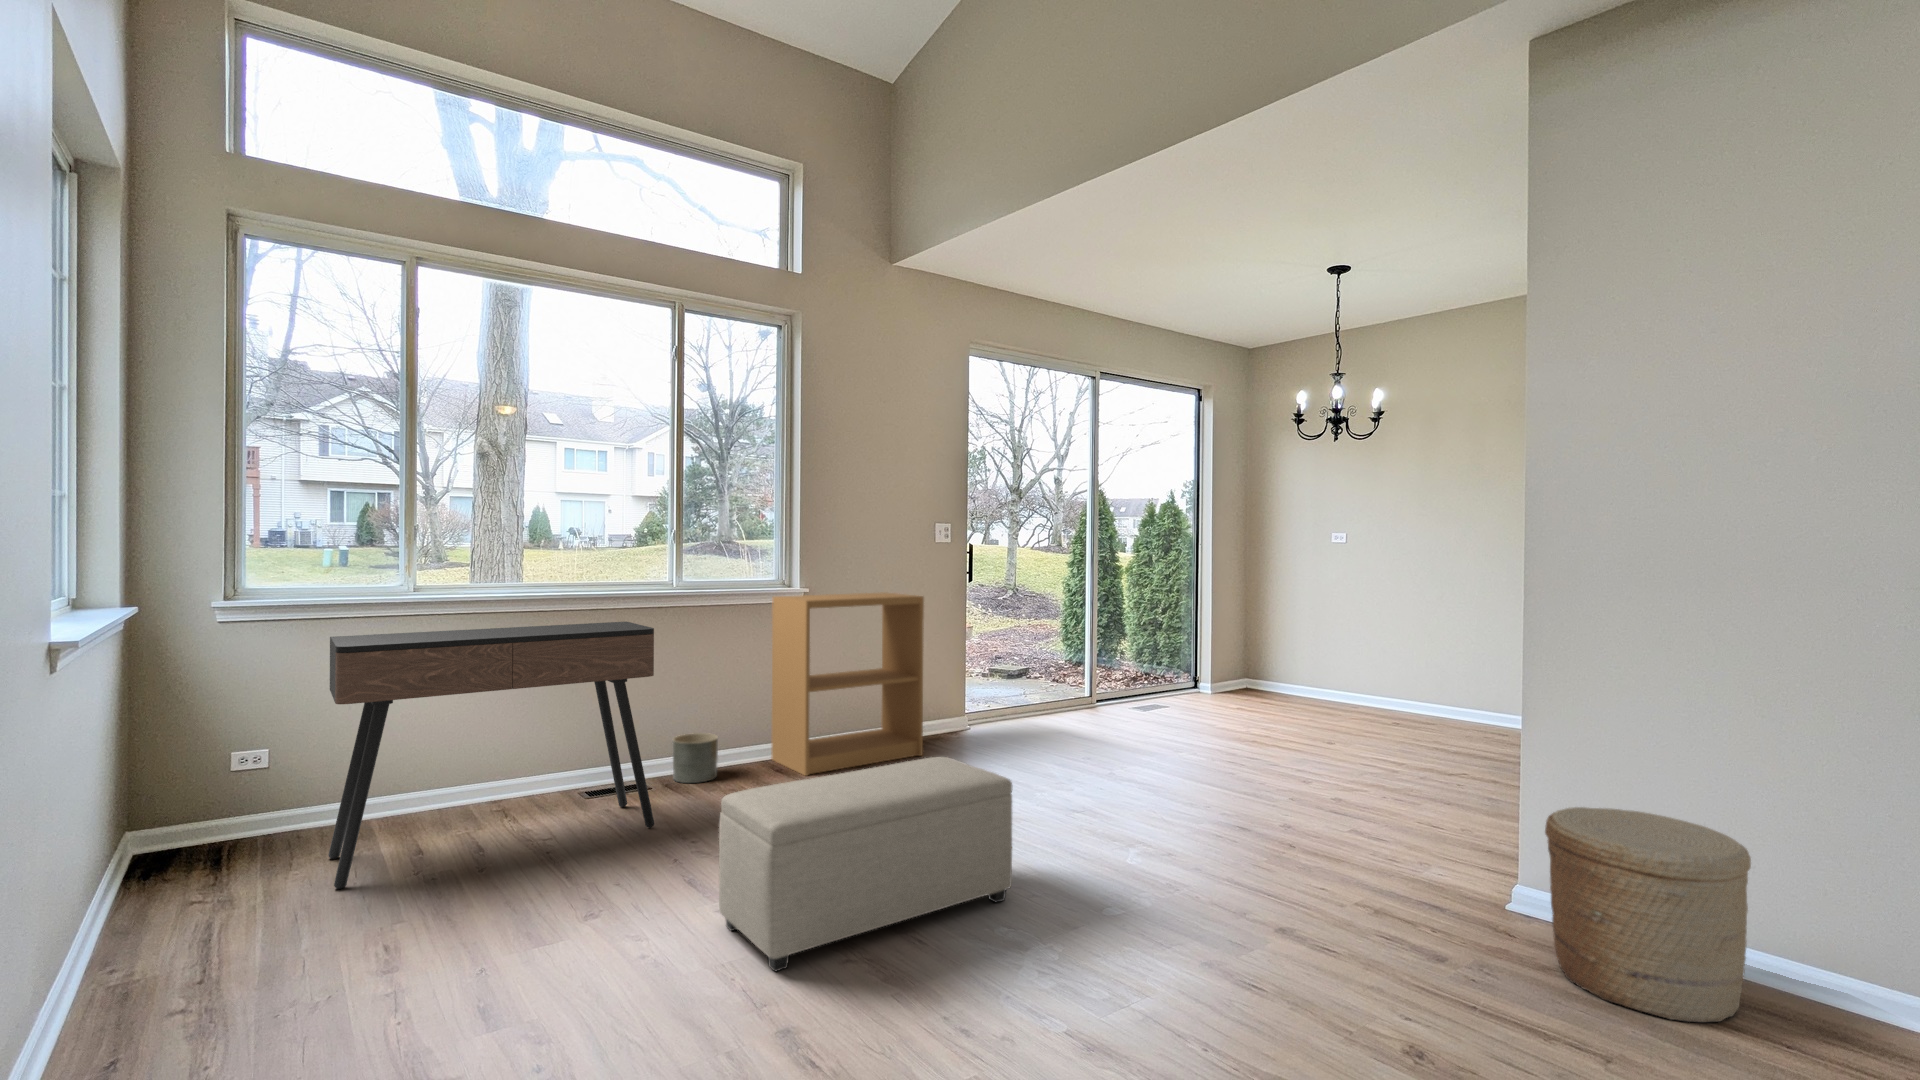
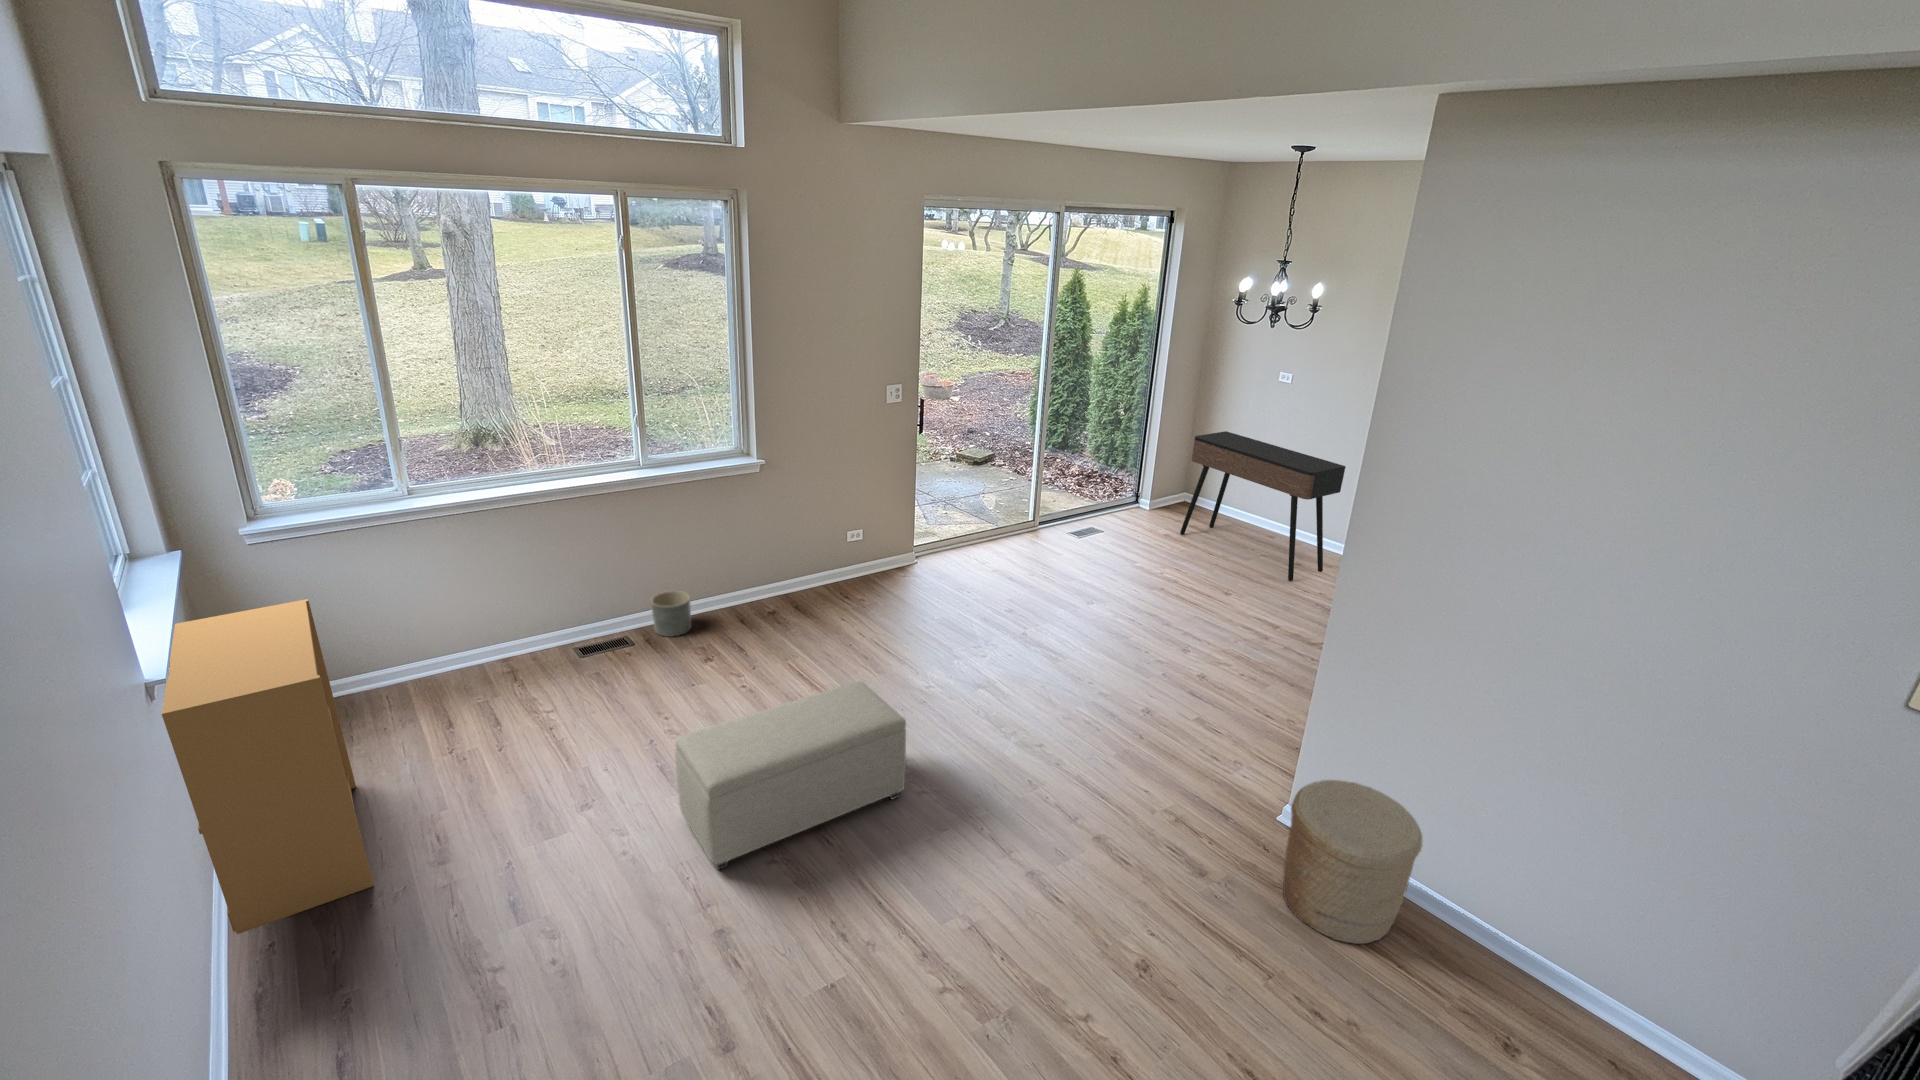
bookshelf: present [771,593,924,776] -> present [162,599,374,934]
console table: present [328,622,654,889] -> present [1180,431,1346,581]

